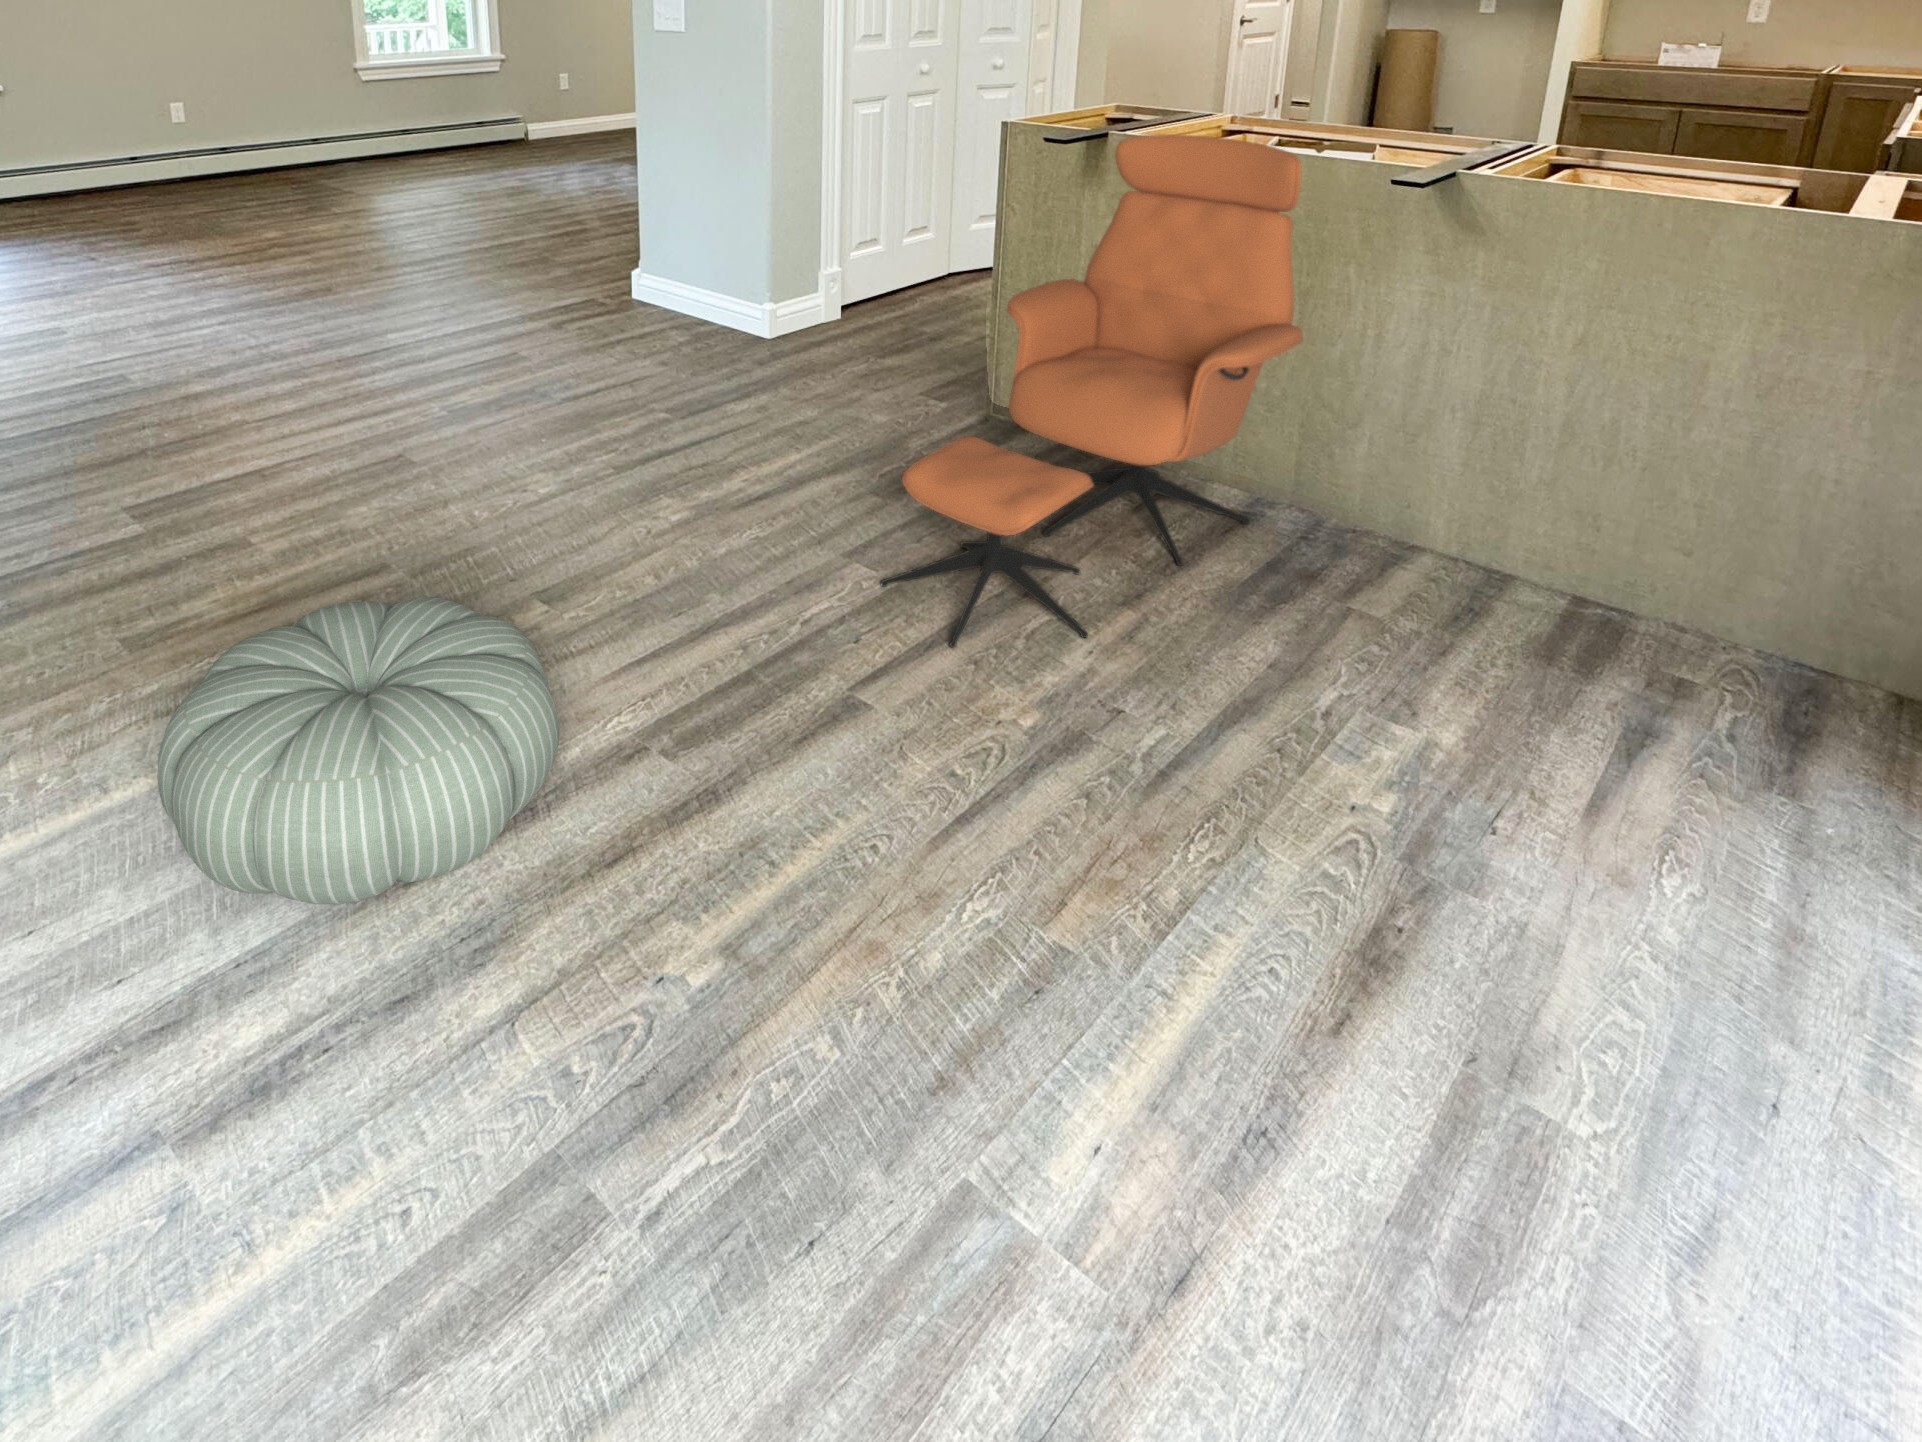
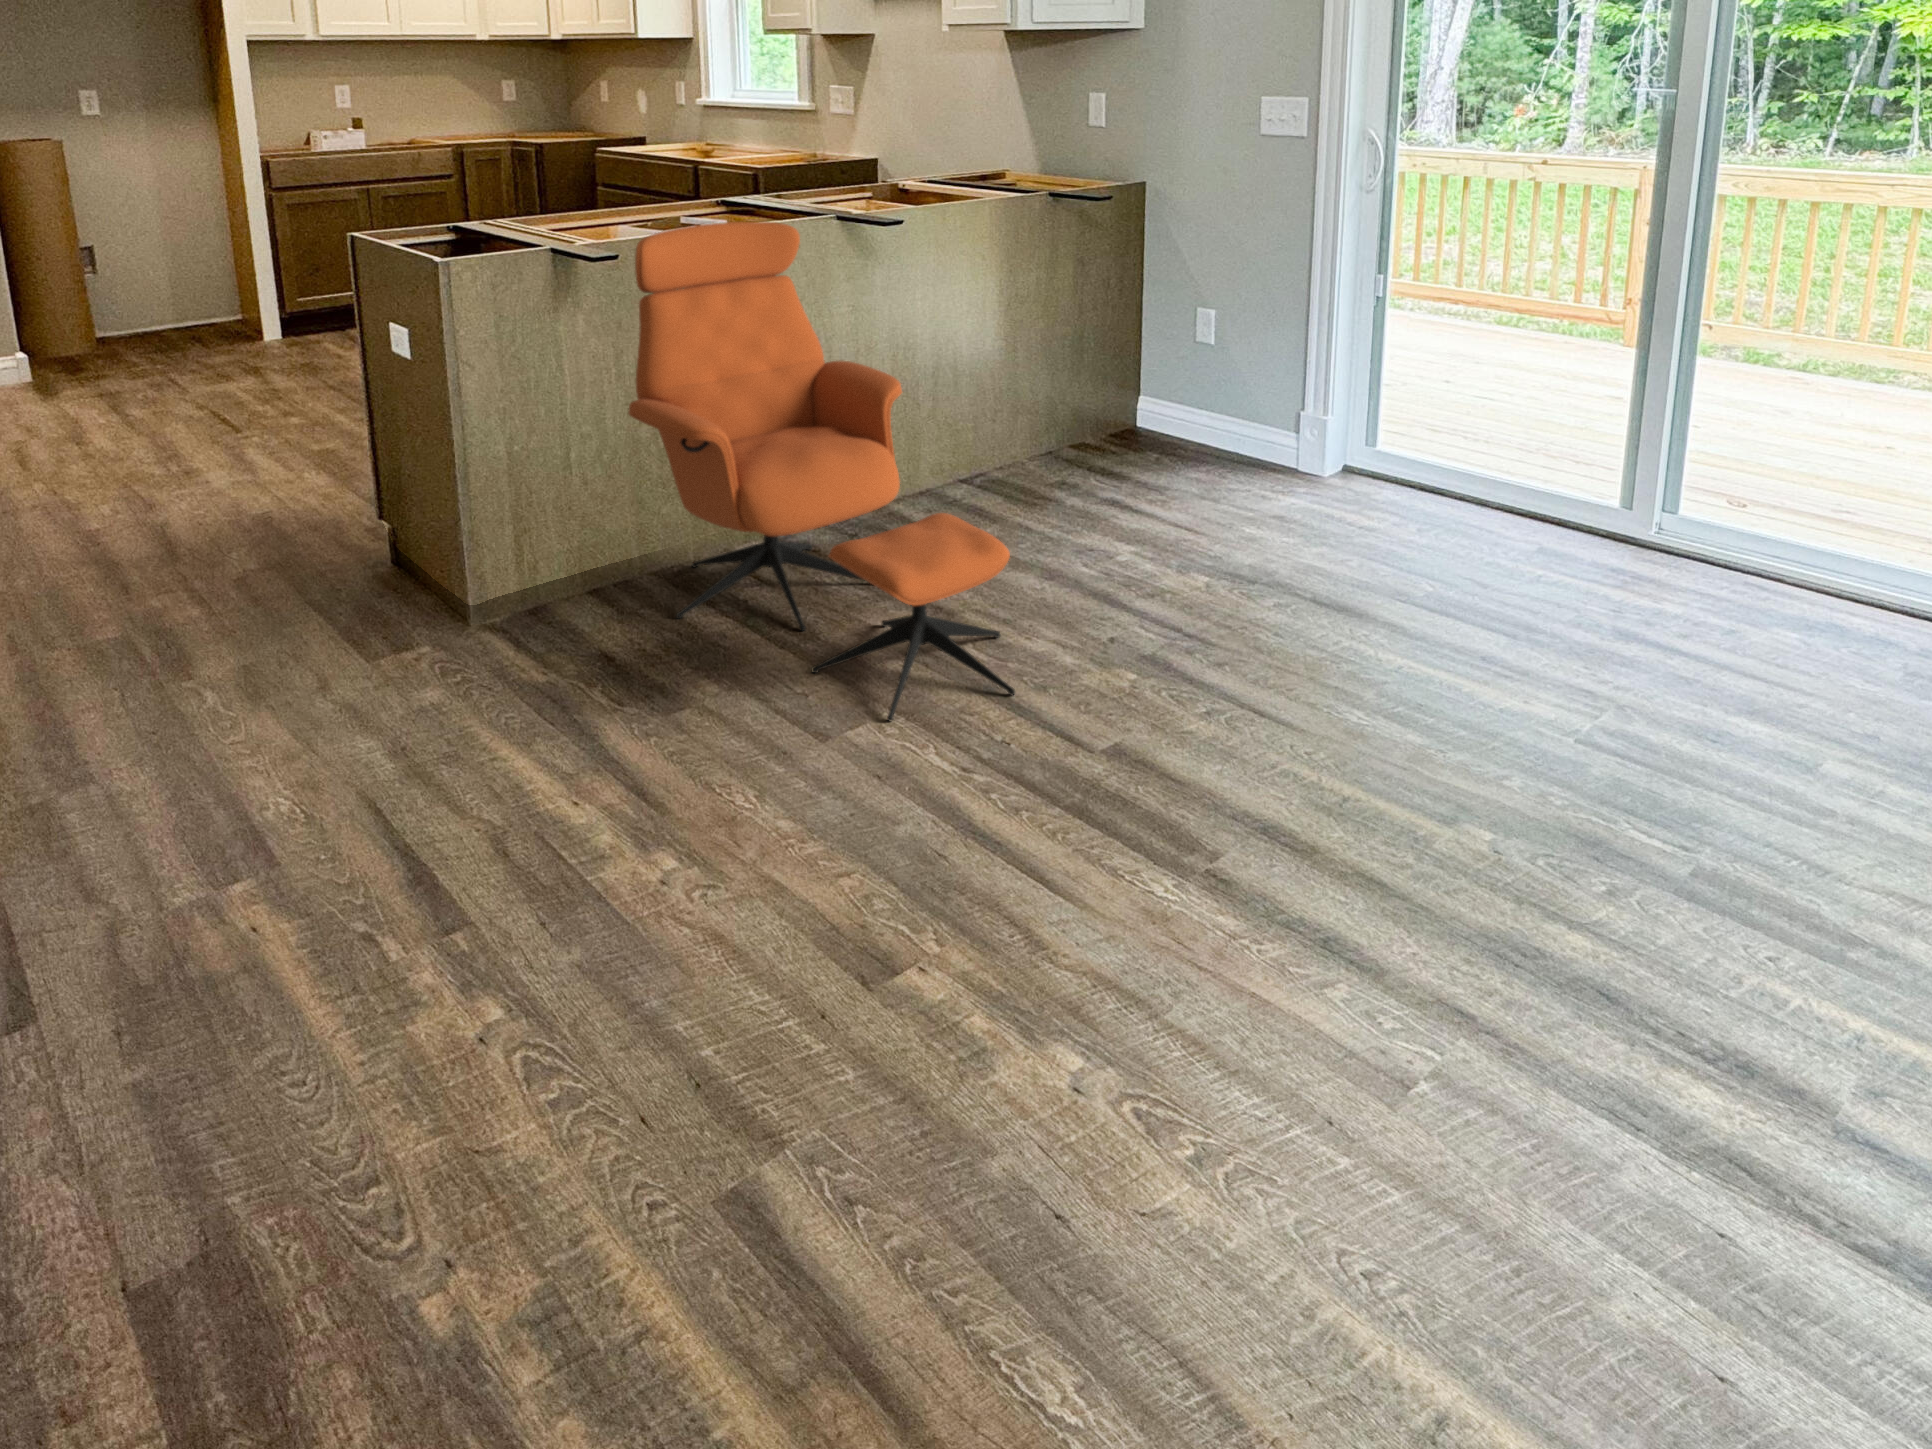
pouf: present [157,597,559,904] -> none [1133,803,1615,1217]

